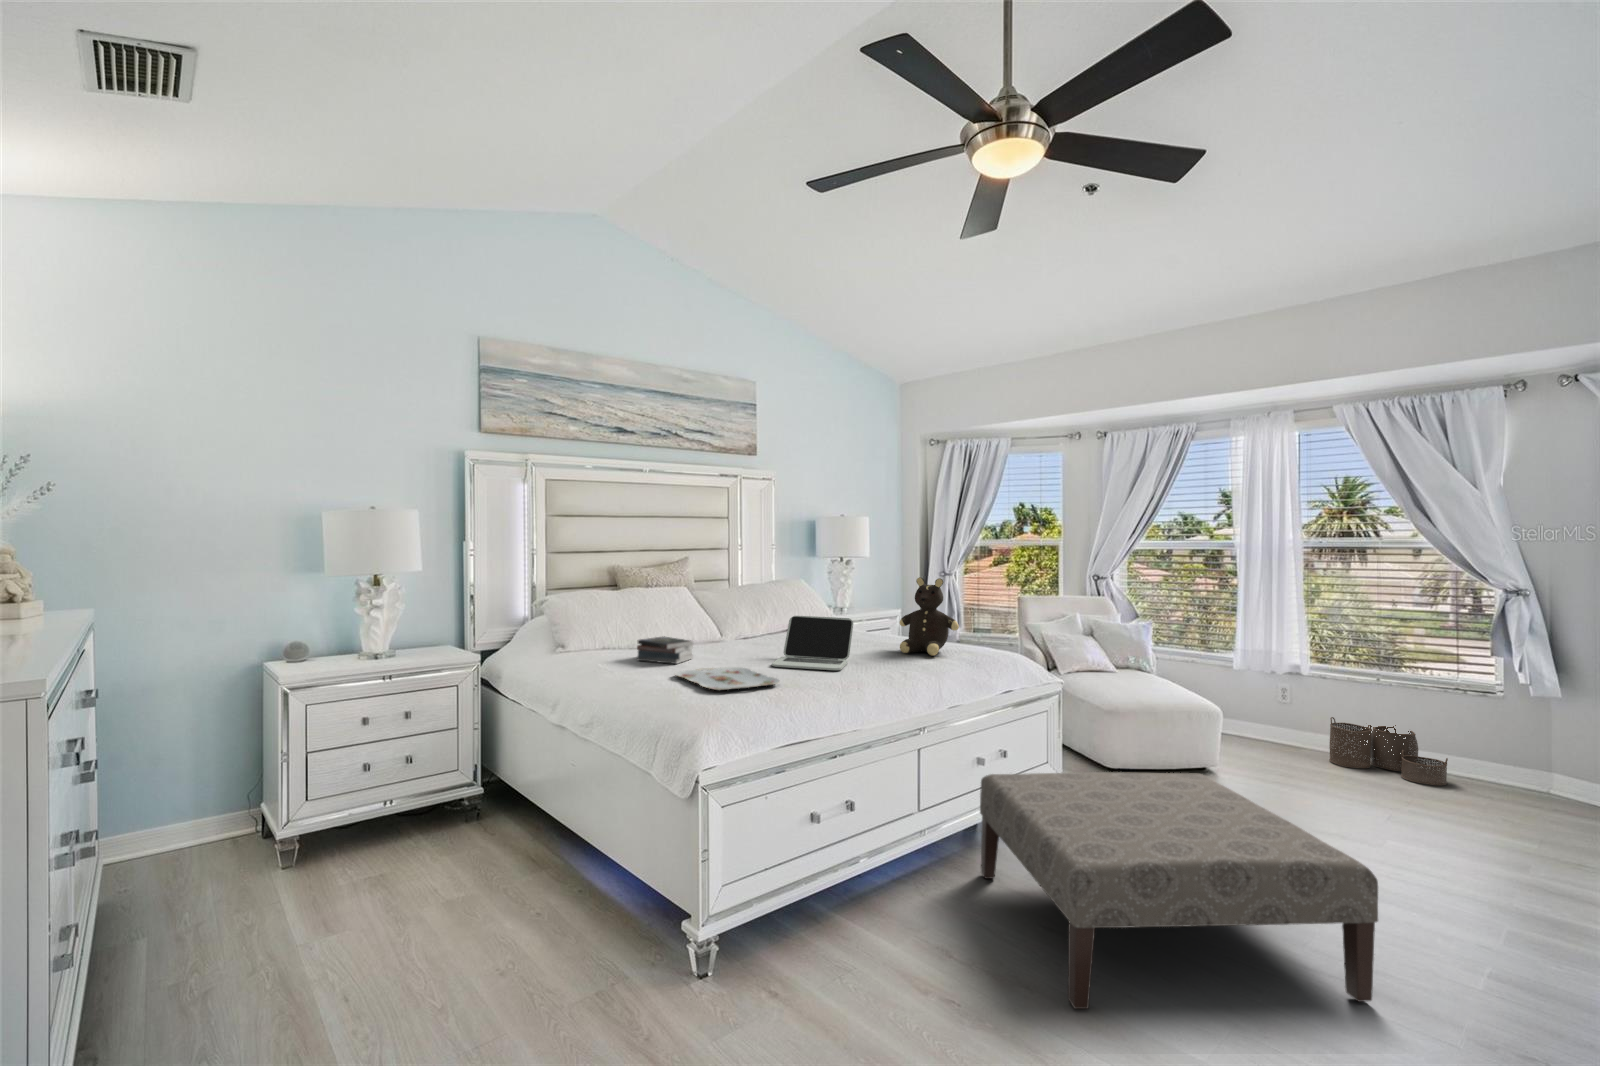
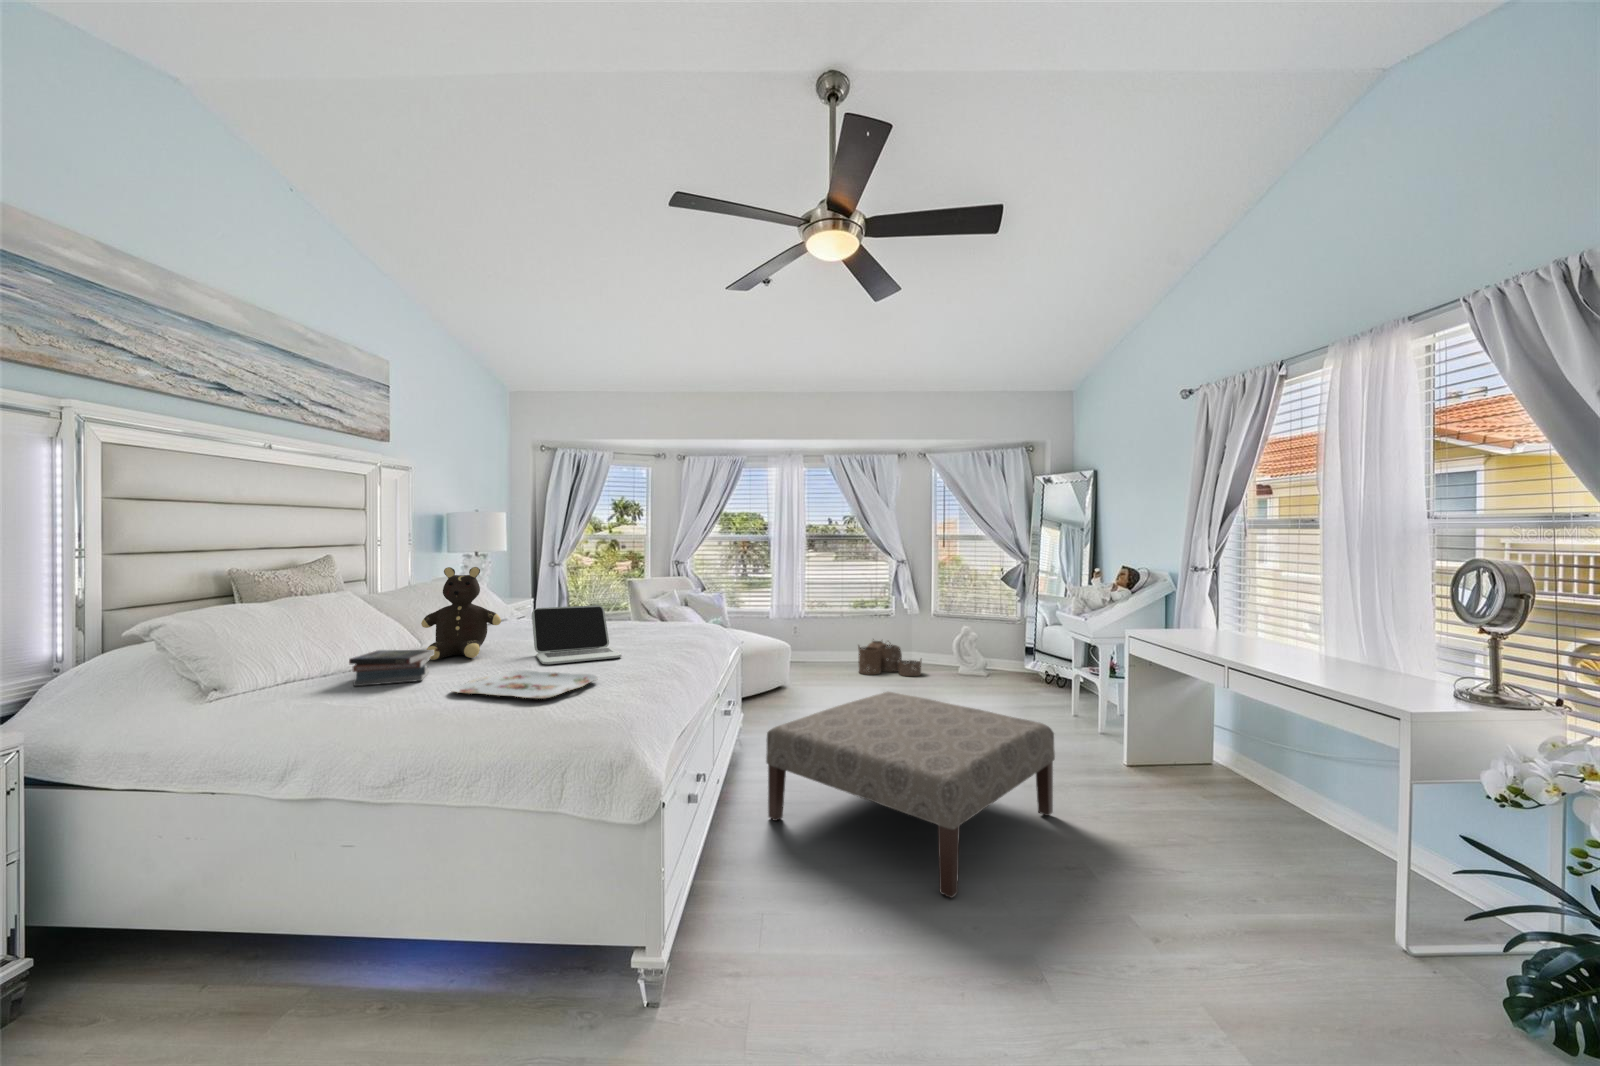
teddy bear: present [900,577,959,656] -> present [421,567,501,660]

